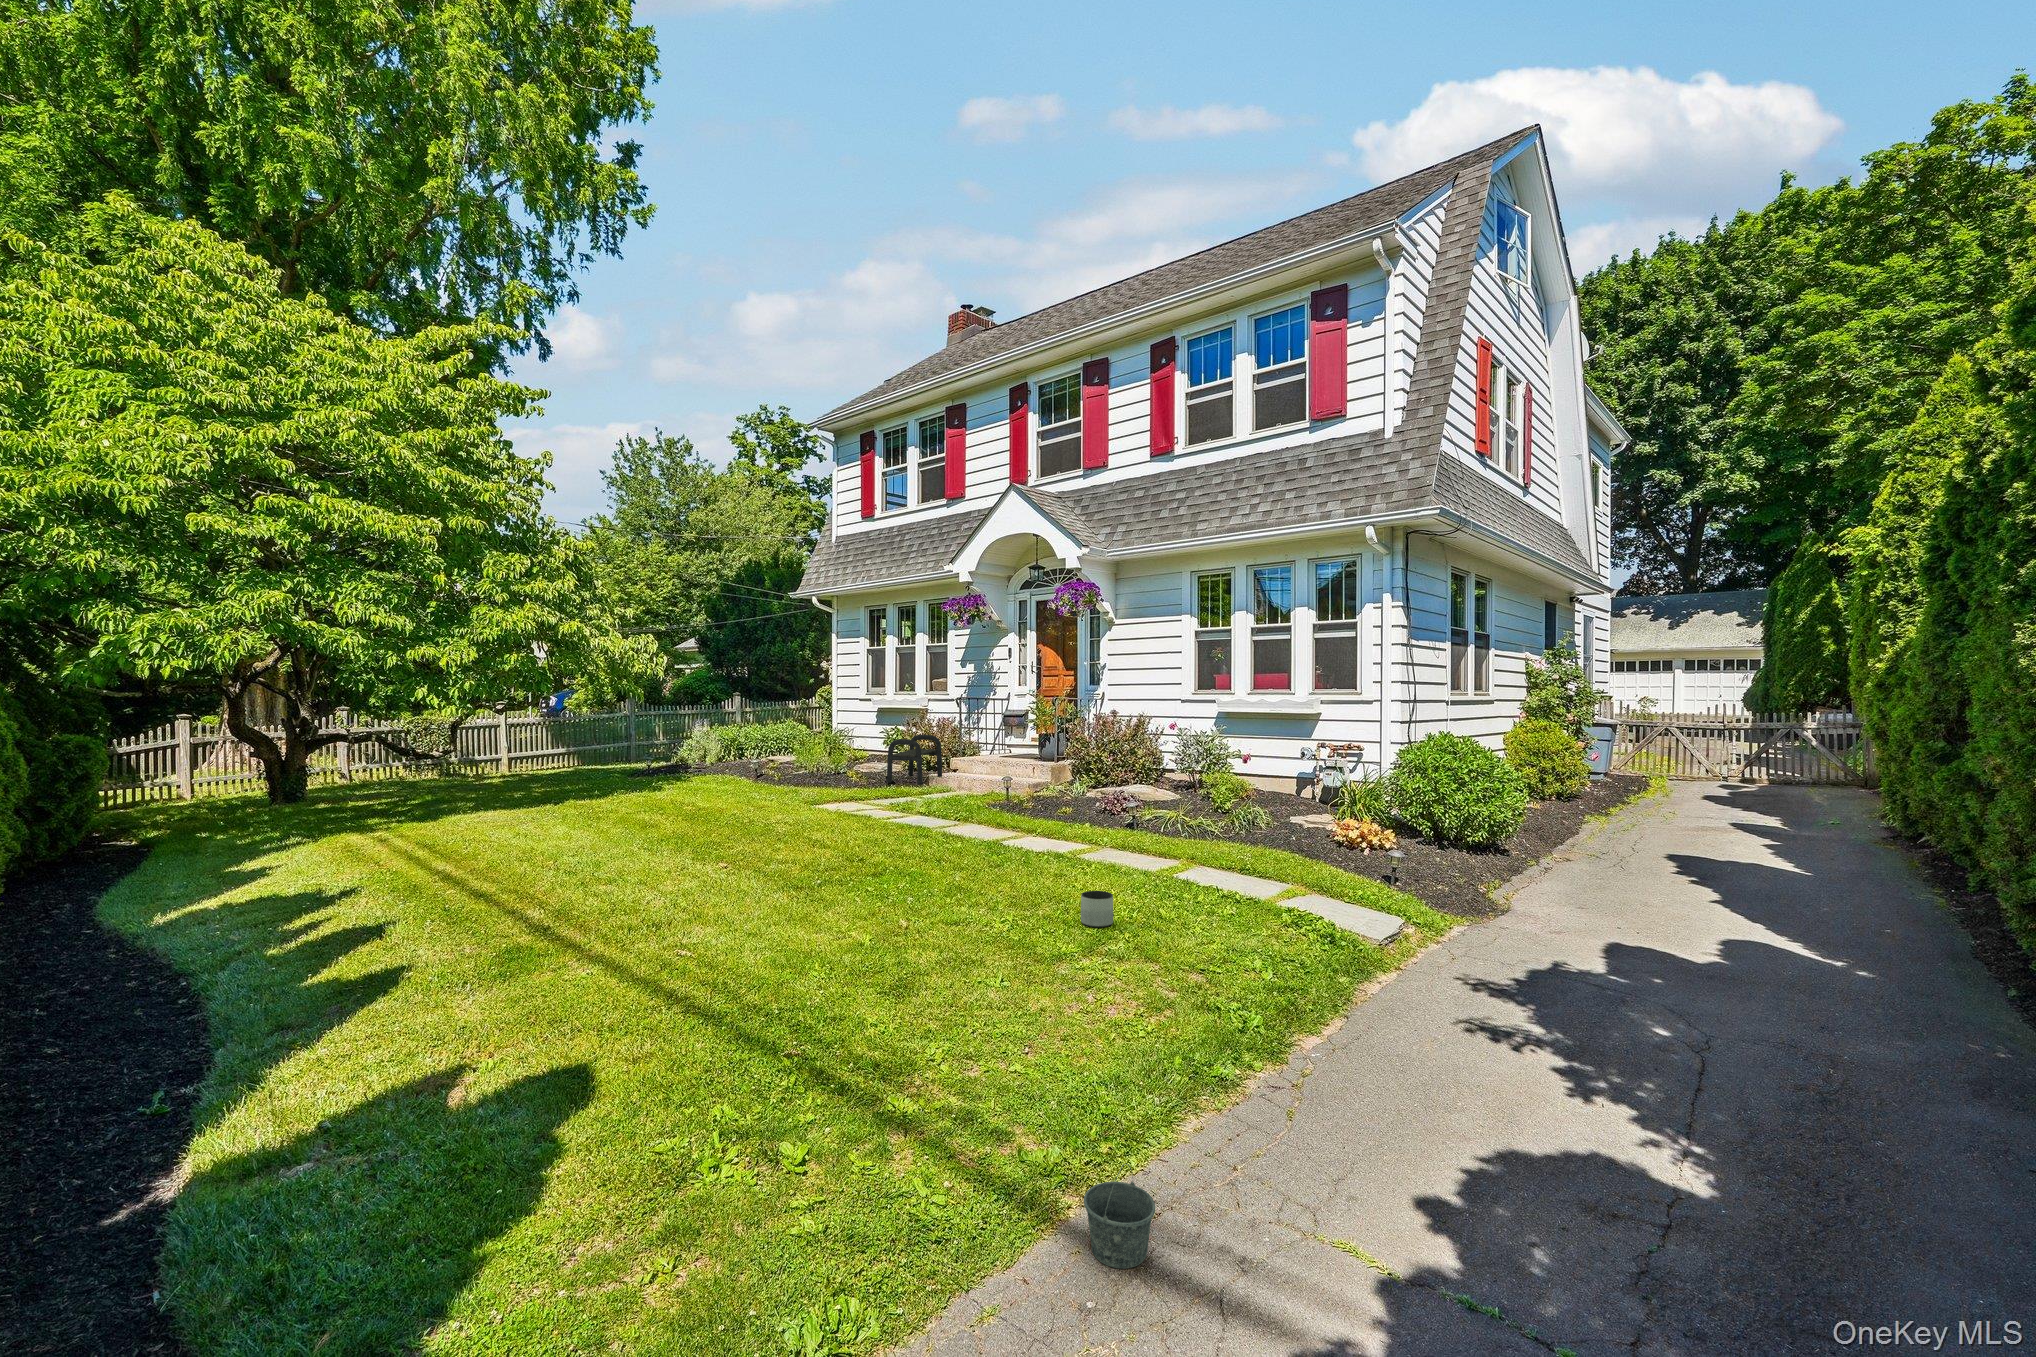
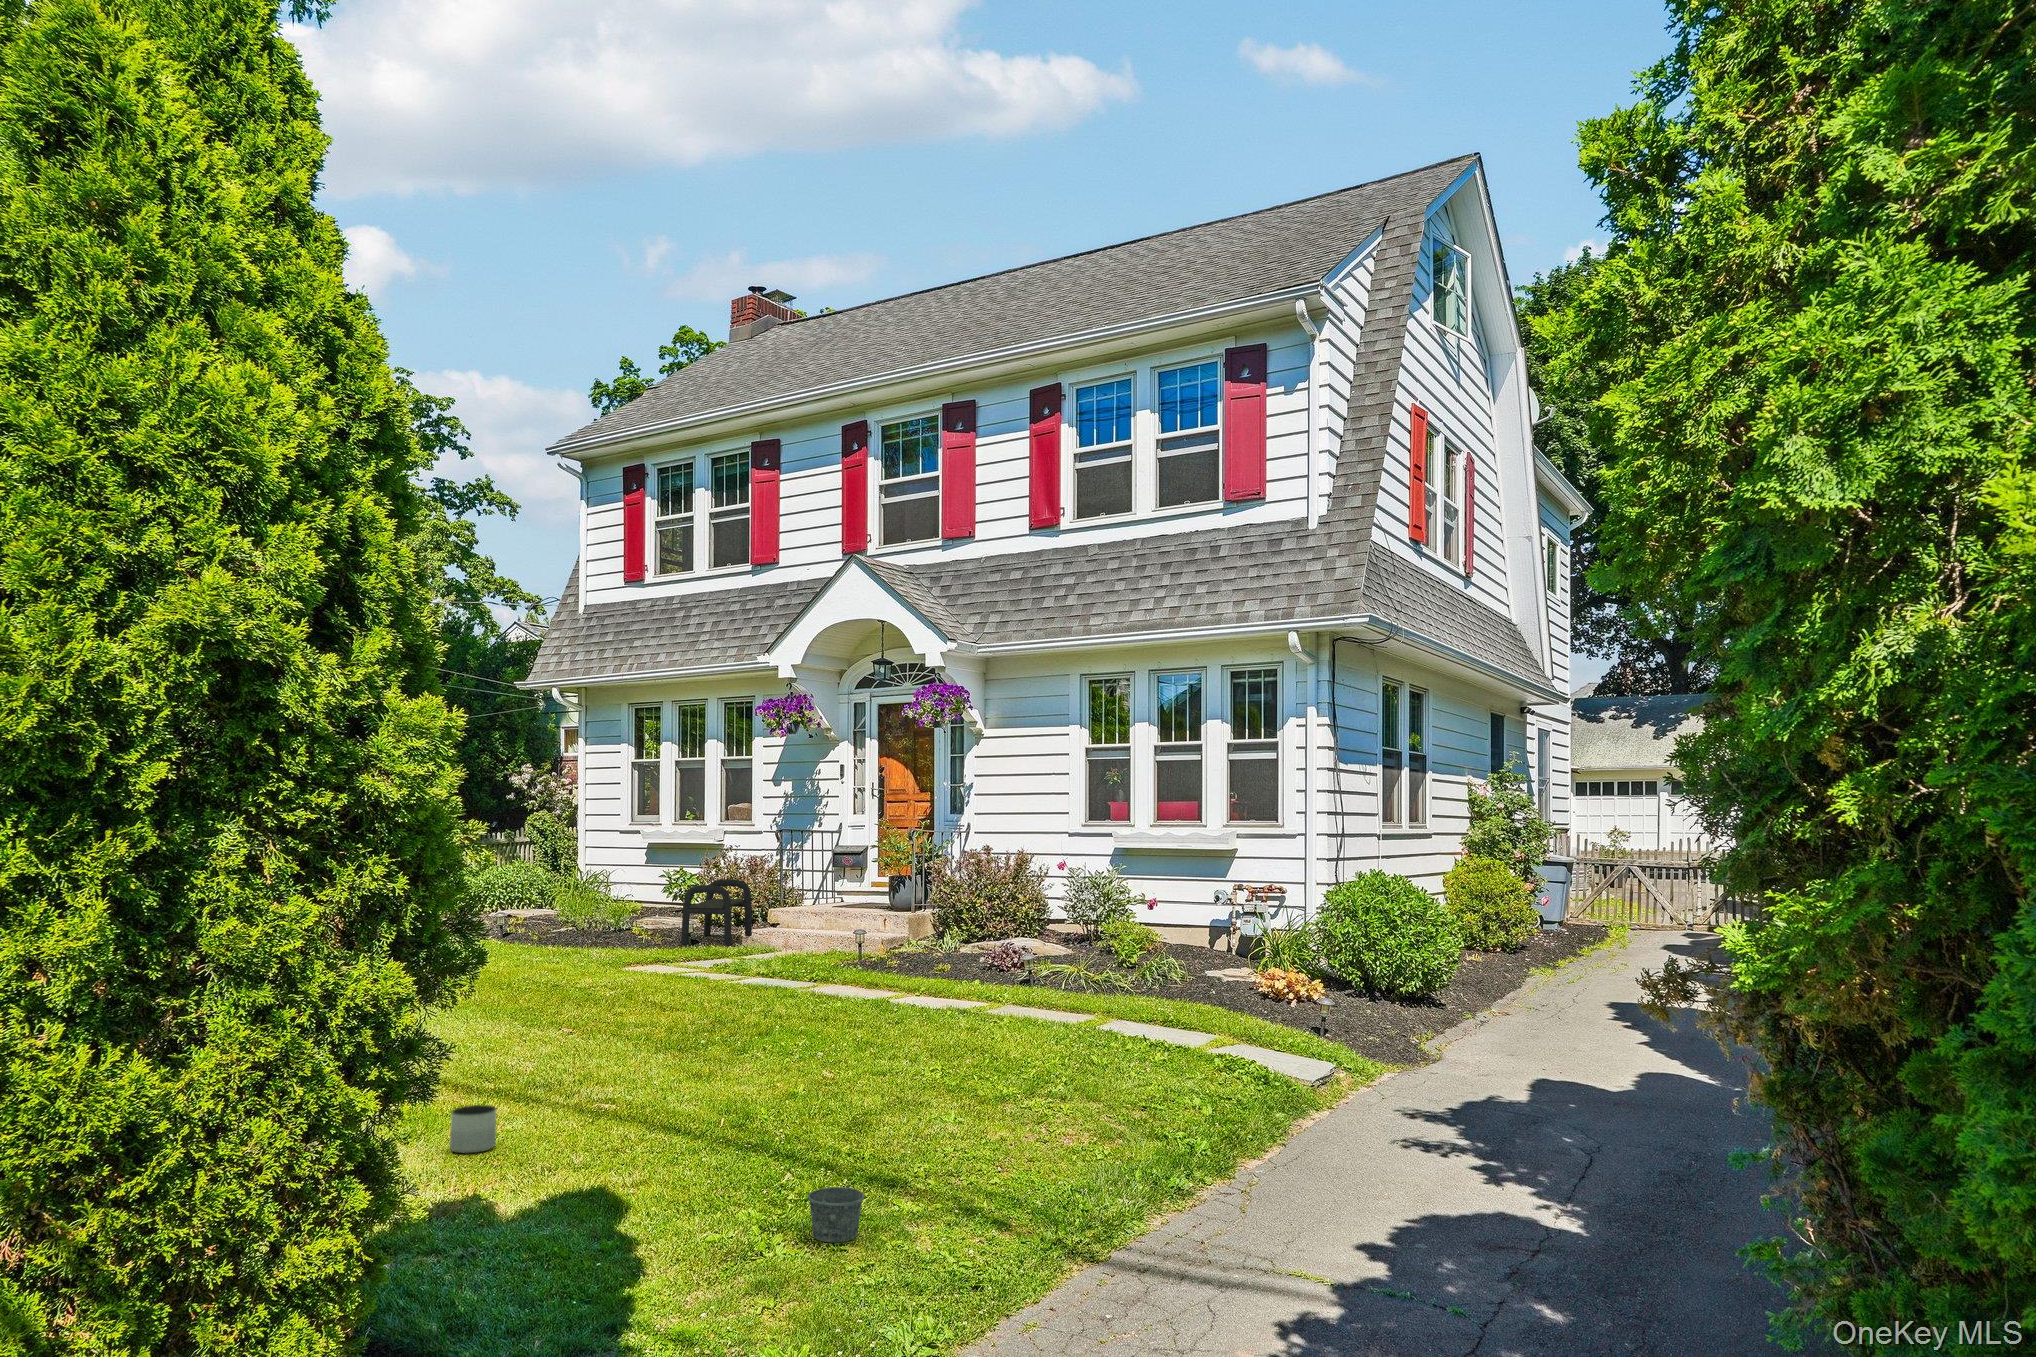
planter: present [1081,891,1113,927] -> present [450,1105,497,1154]
bucket: present [1084,1164,1155,1269] -> present [808,1168,864,1243]

